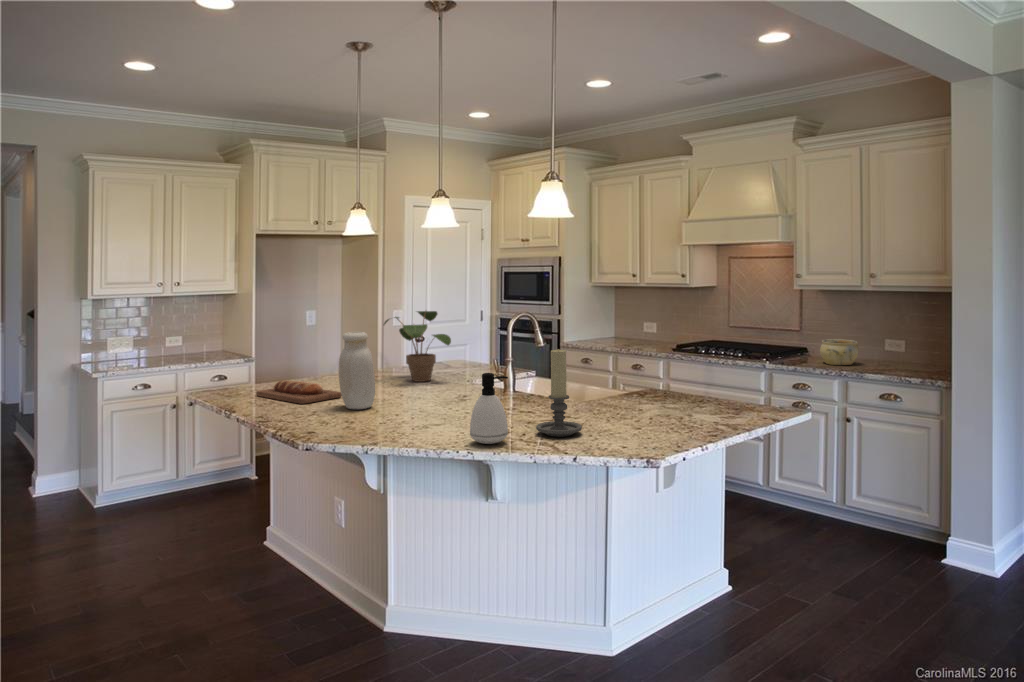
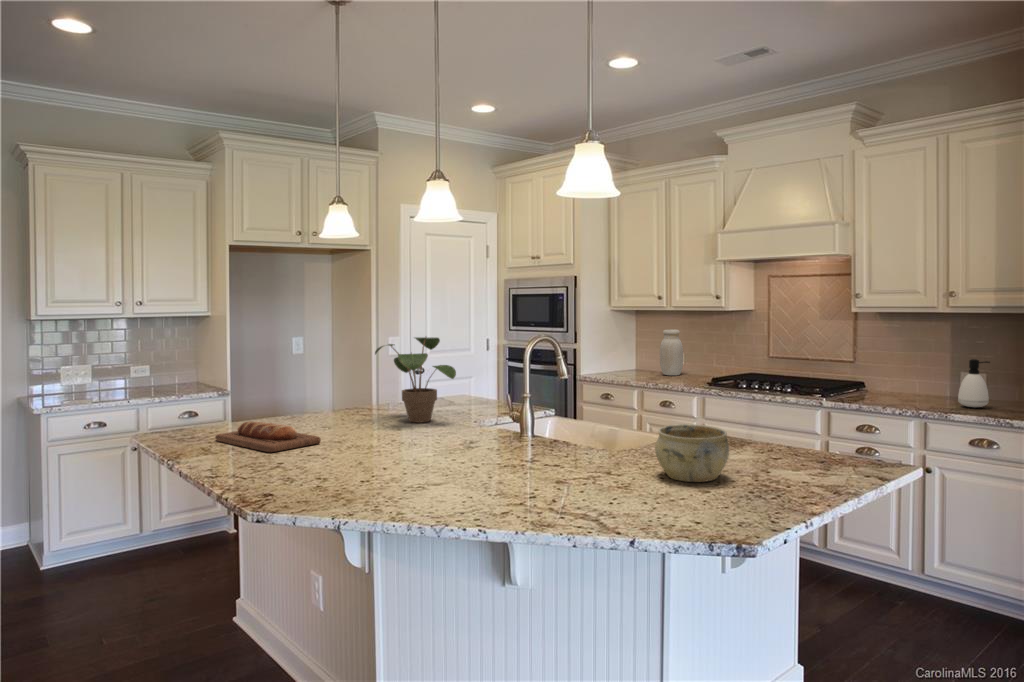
jar: present [339,332,375,409] -> present [660,329,683,376]
ceramic bowl: present [820,339,859,365] -> present [655,424,729,482]
candle holder: present [536,349,582,437] -> none [572,386,633,505]
soap dispenser: present [470,373,508,444] -> present [958,359,990,408]

